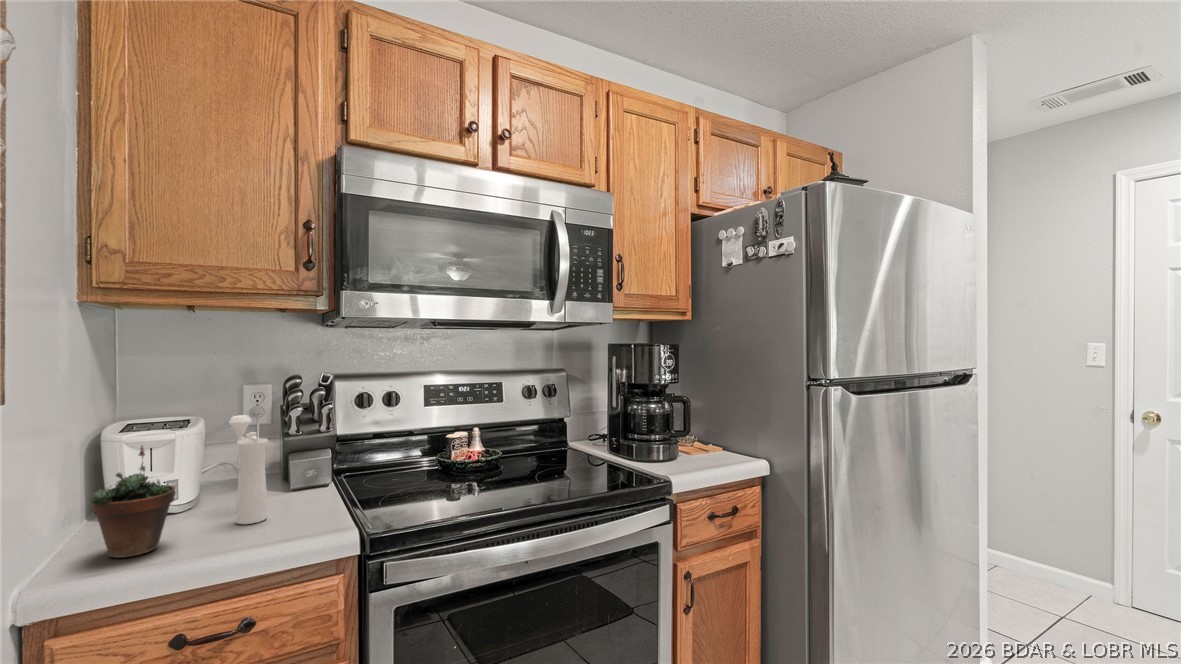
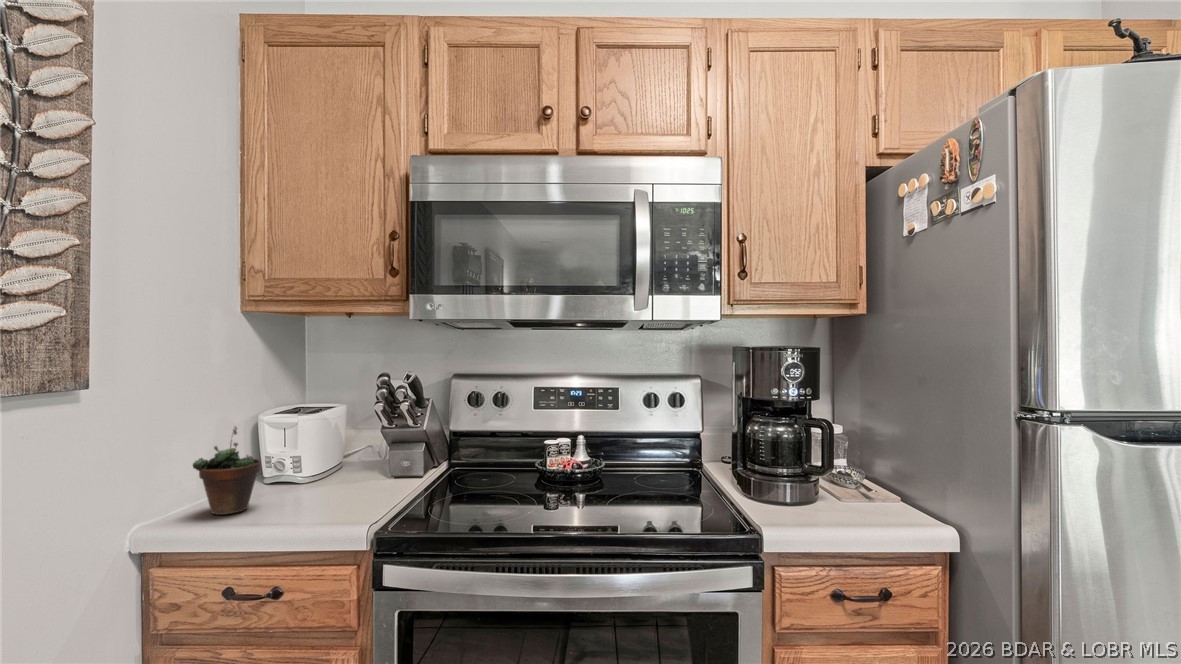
pepper mill: present [229,415,268,524] -> none [316,406,350,503]

